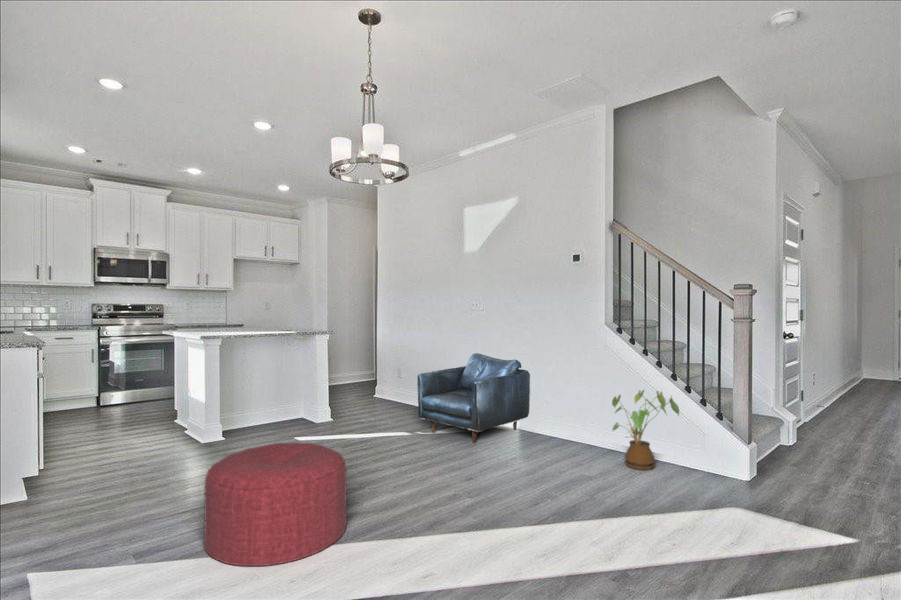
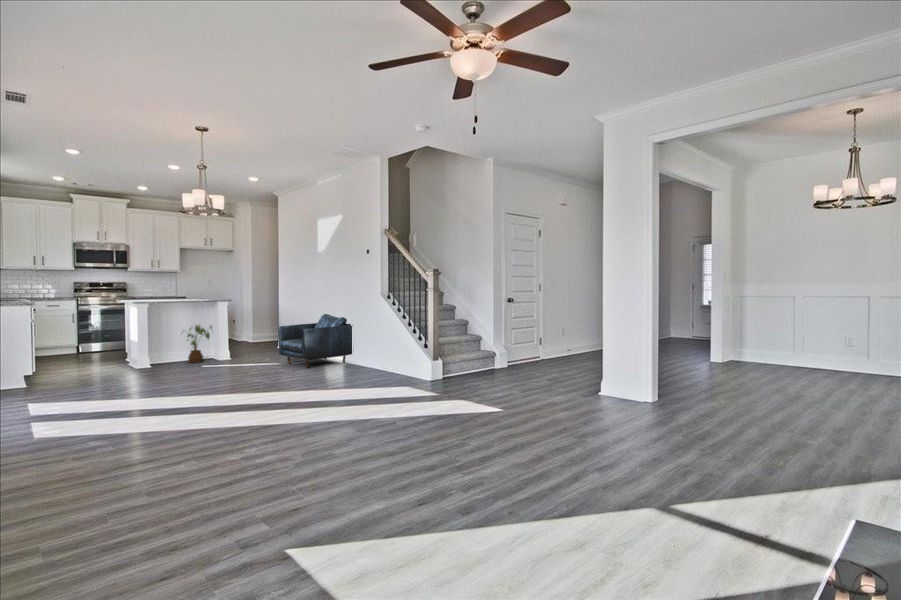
house plant: present [612,390,679,470] -> present [187,325,212,363]
ottoman: present [204,443,346,566] -> none [109,355,190,405]

